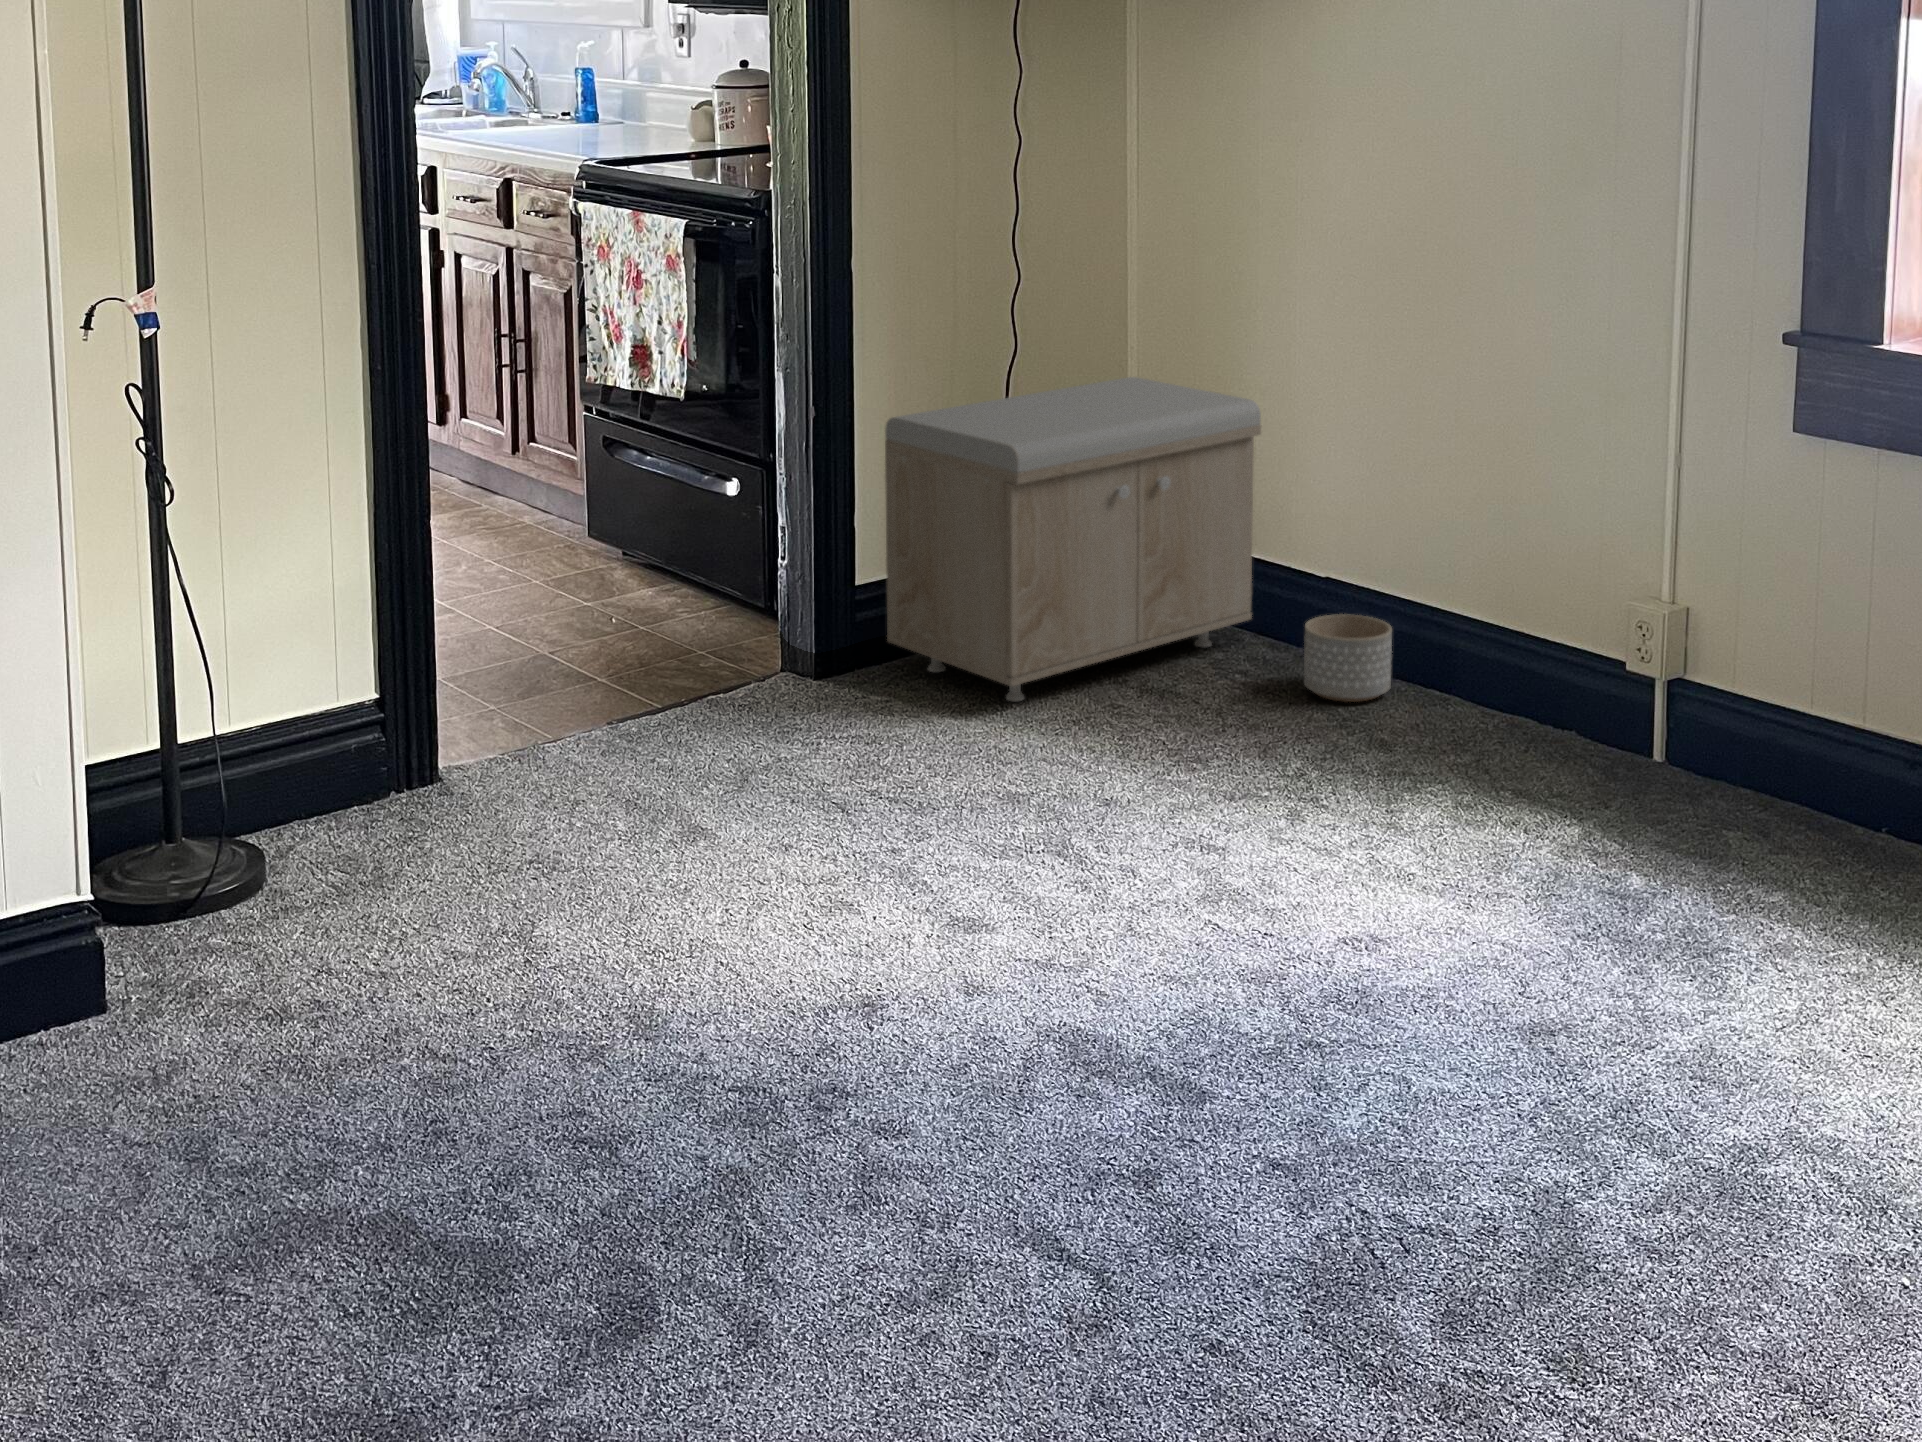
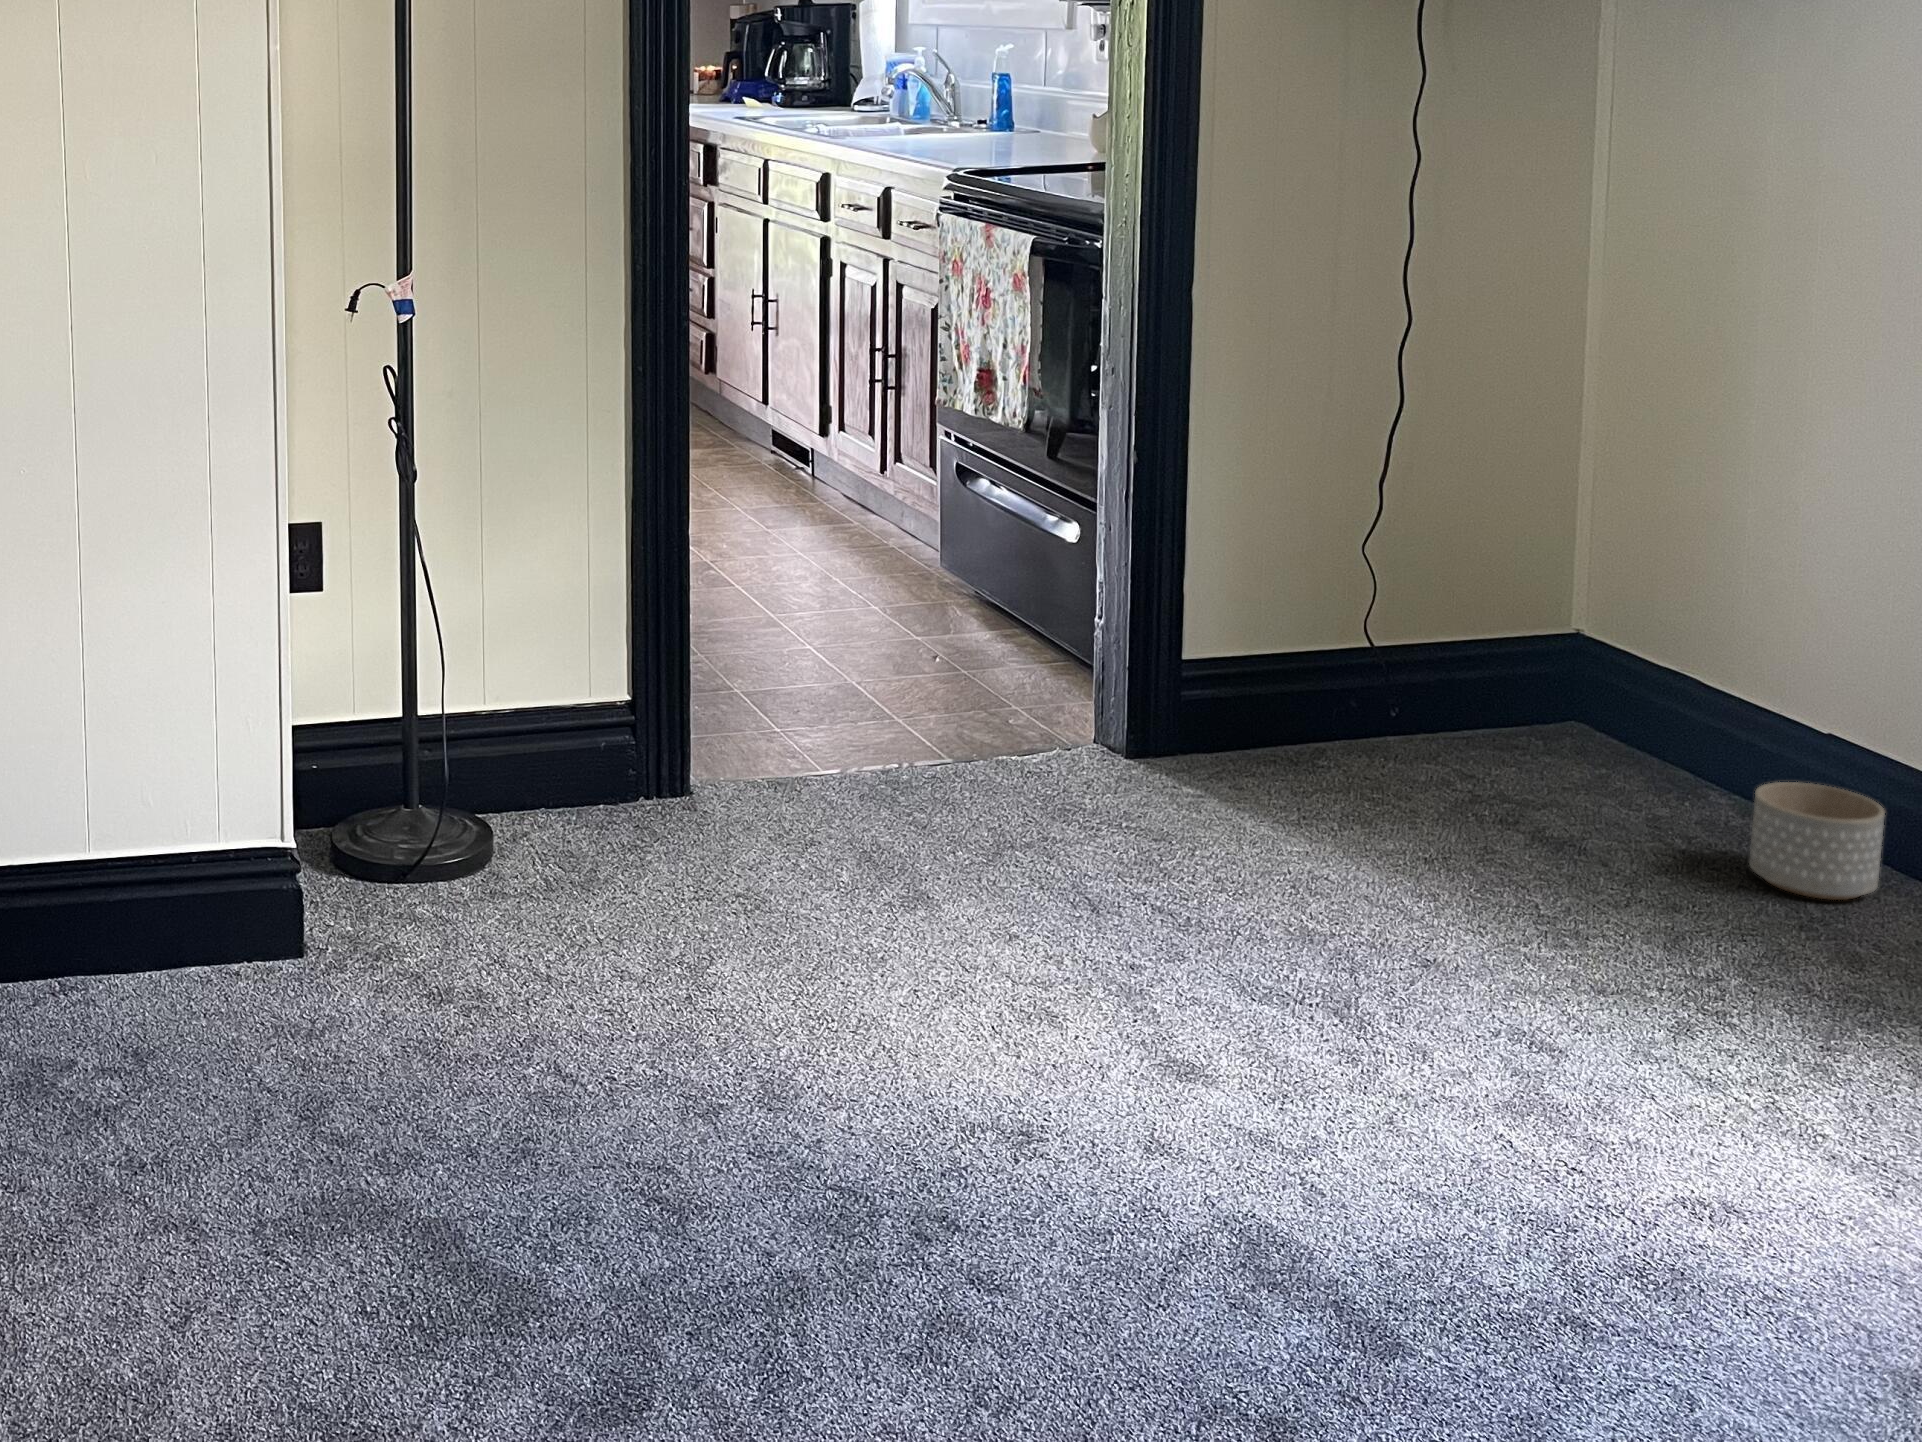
storage bench: present [885,377,1261,702] -> none [1214,456,1727,821]

